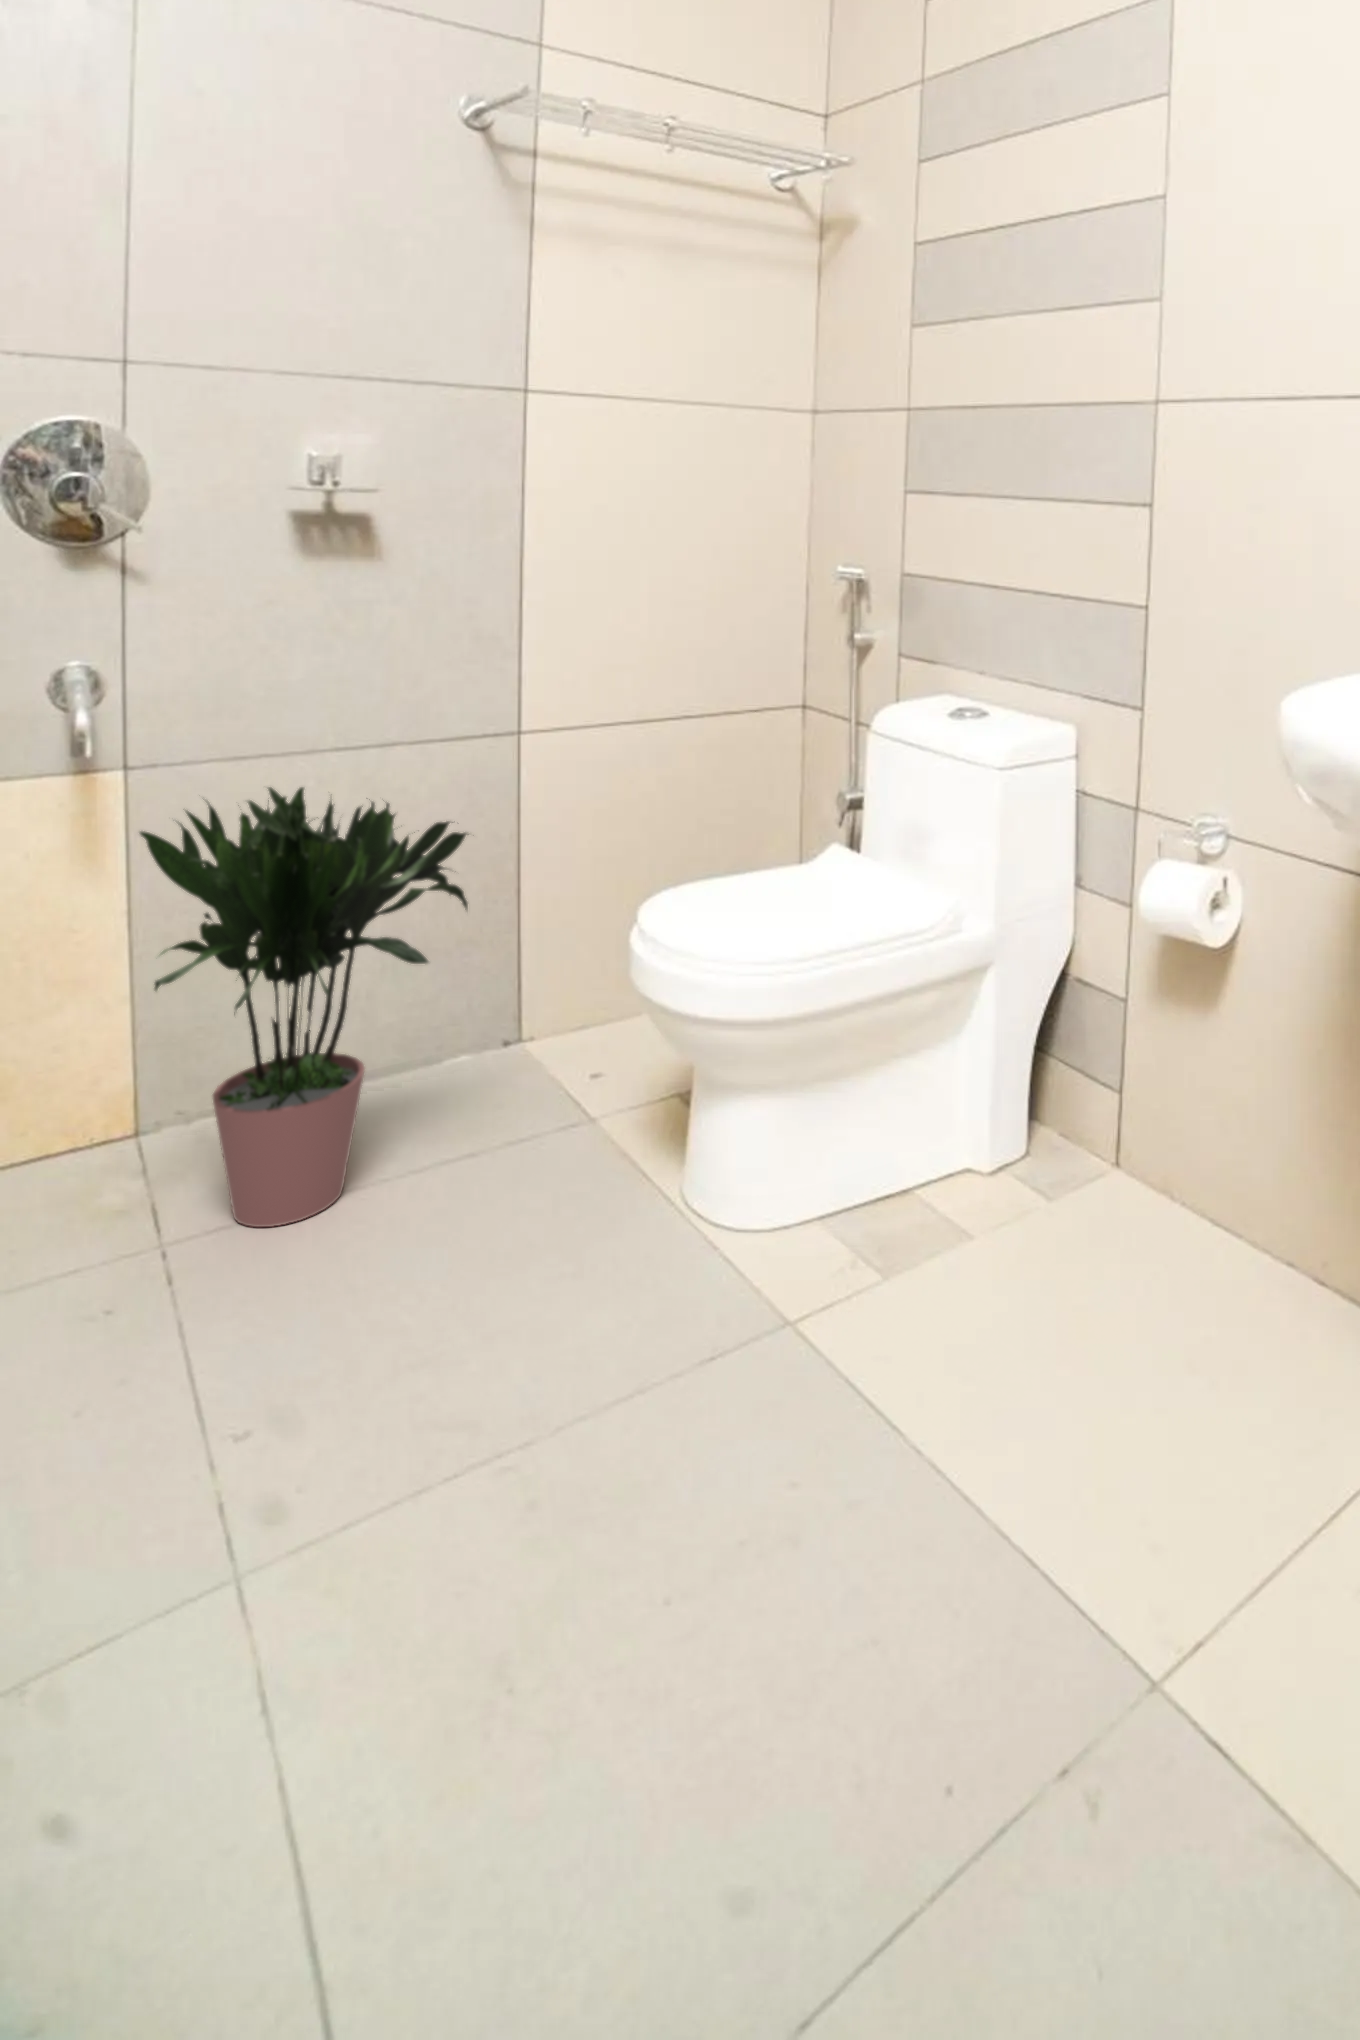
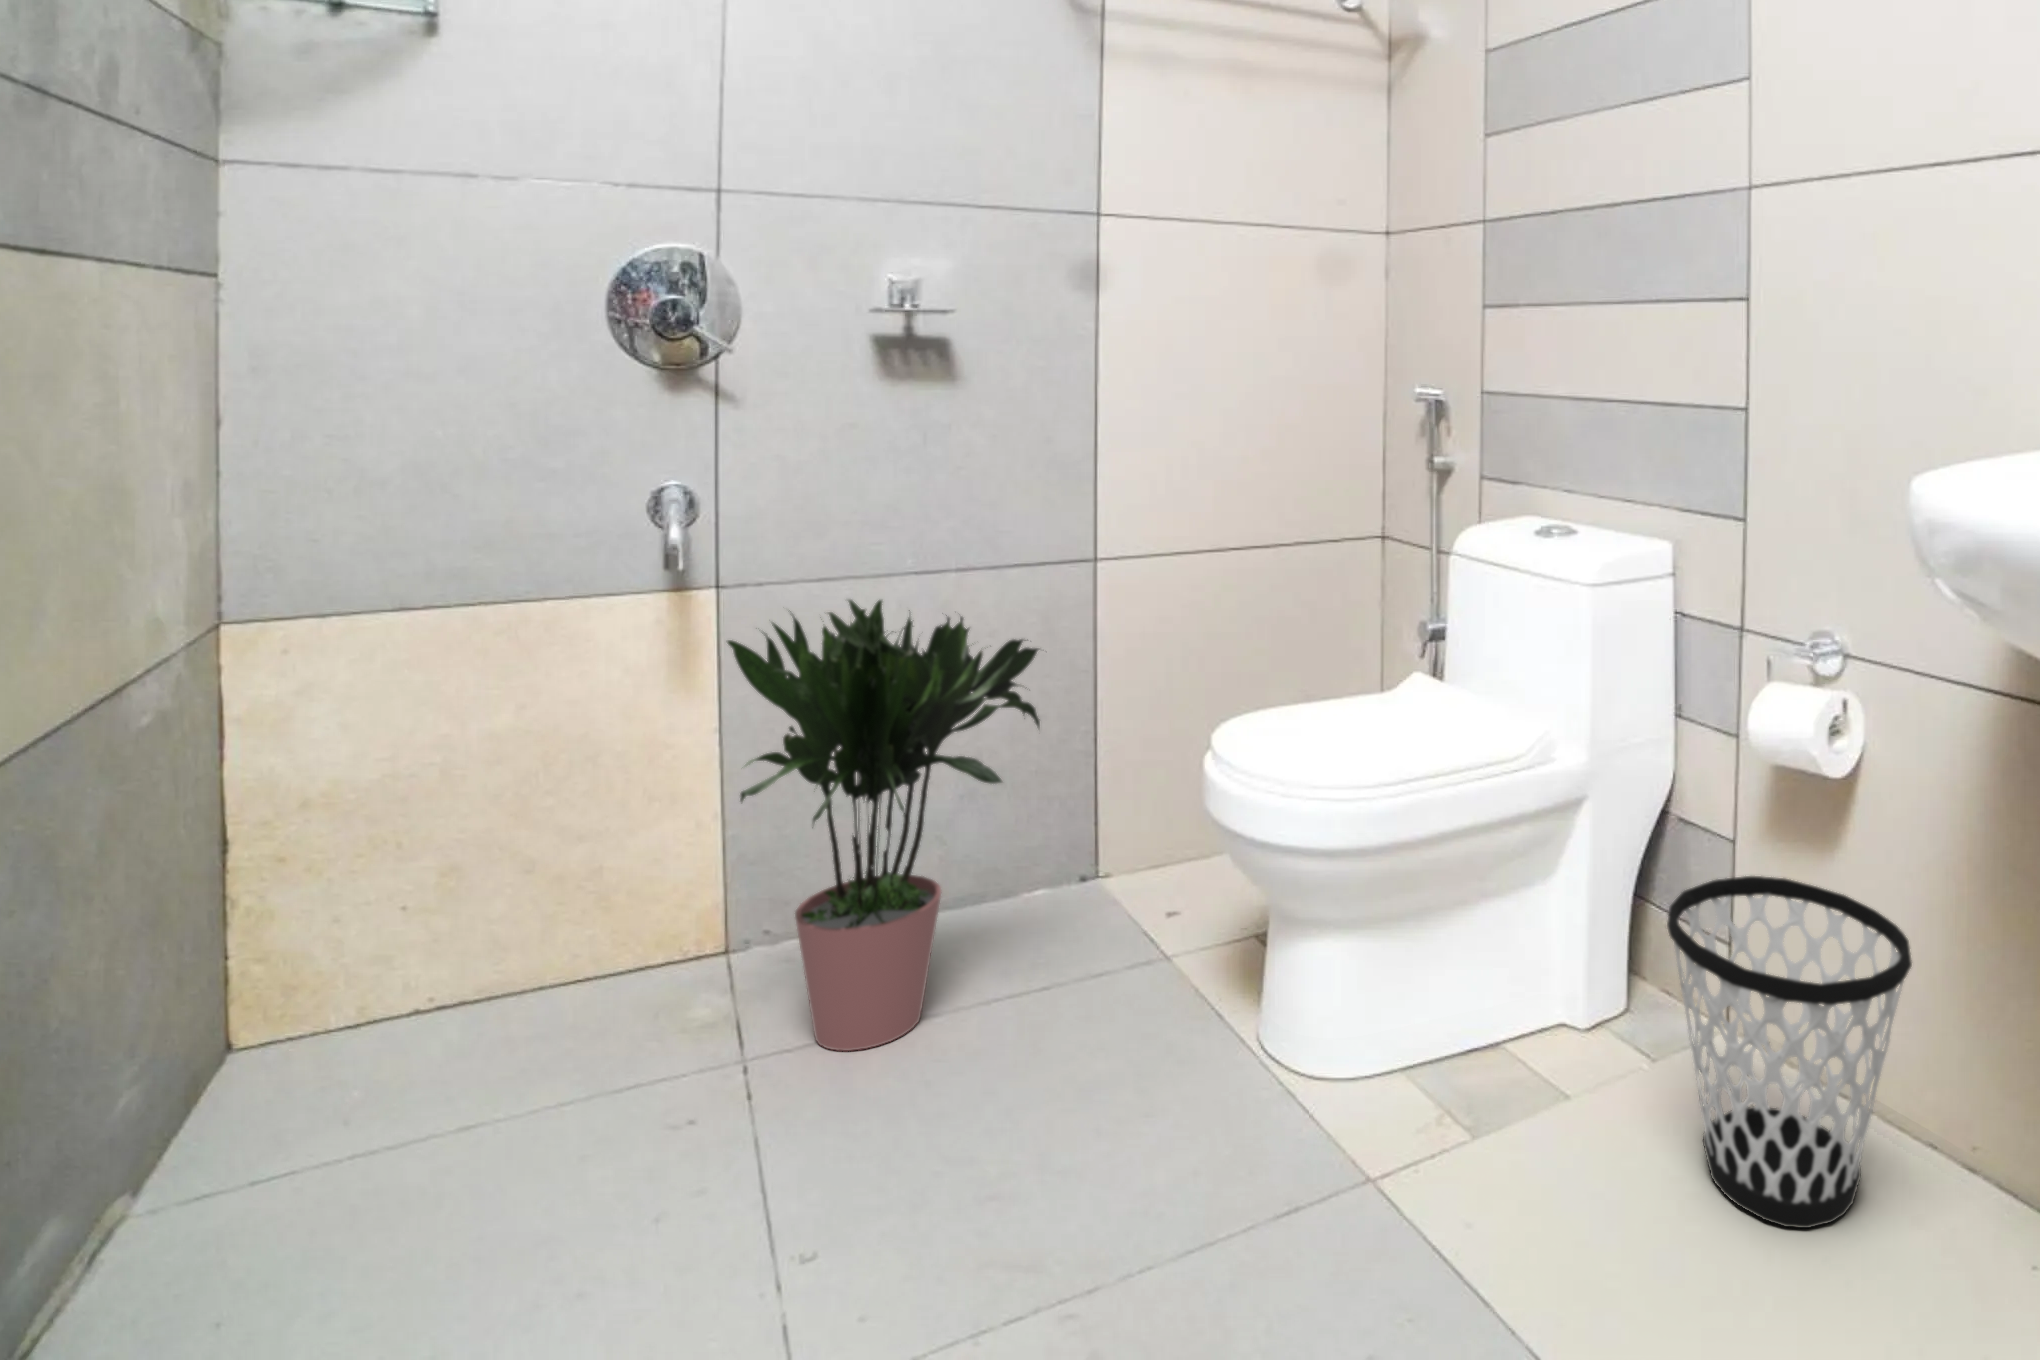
wastebasket: none [1059,1031,1265,1334] -> present [1667,876,1912,1228]

